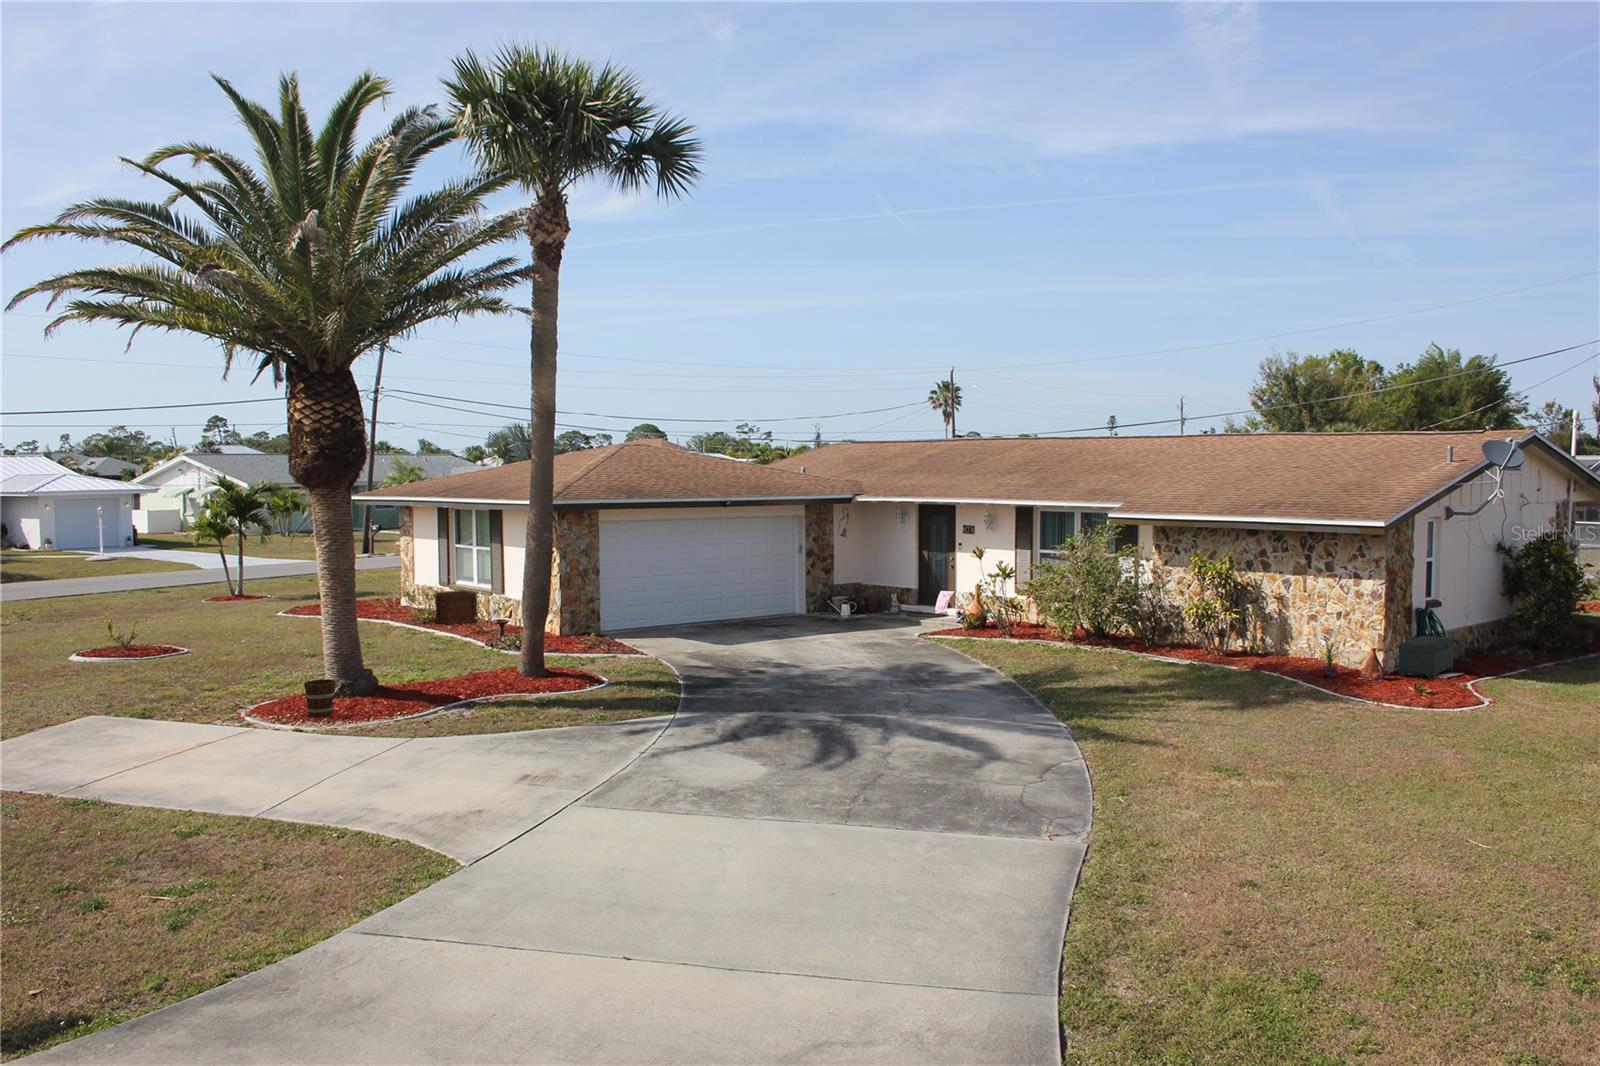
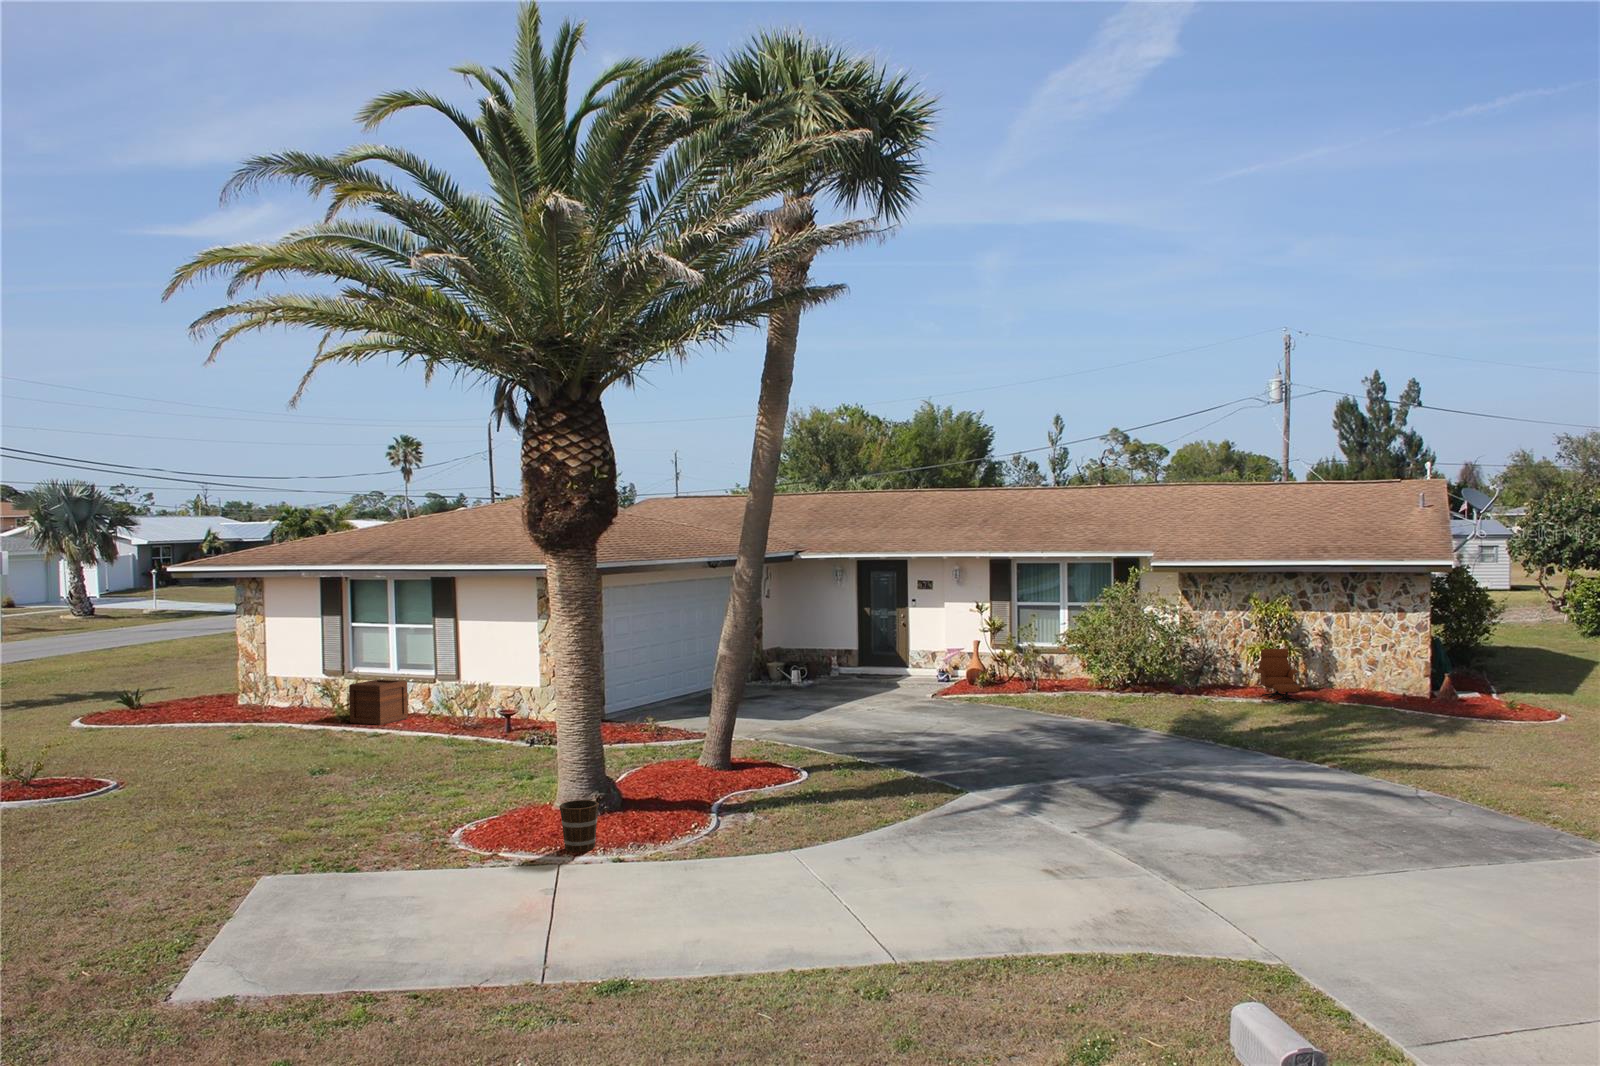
lounge chair: none [1205,610,1251,668] -> present [1255,649,1300,703]
bench: present [1398,636,1454,680] -> none [1422,662,1464,699]
decorative plant: present [1320,641,1338,678] -> present [1173,664,1185,694]

